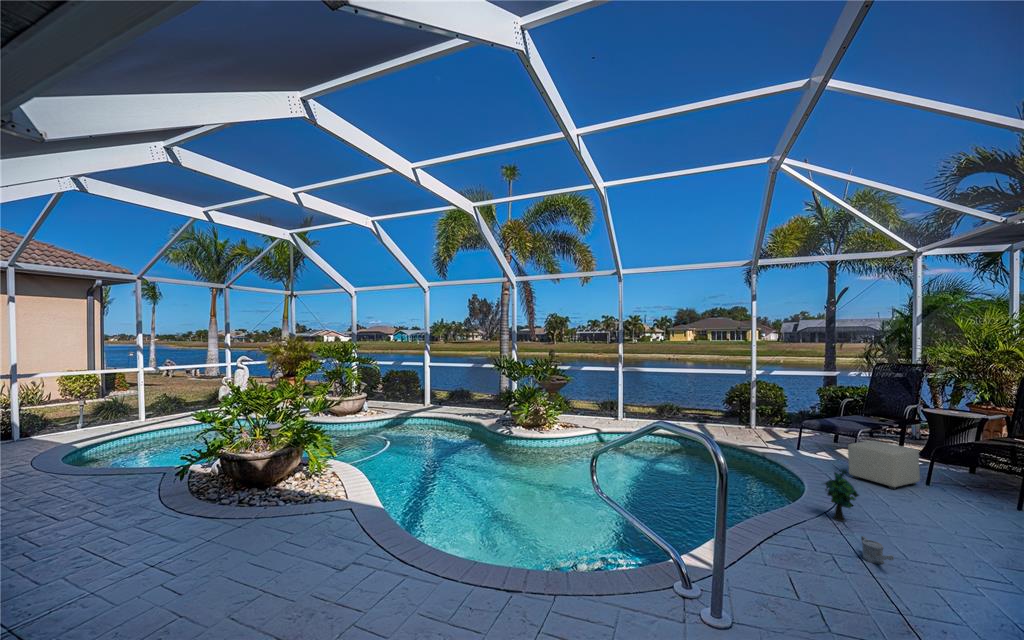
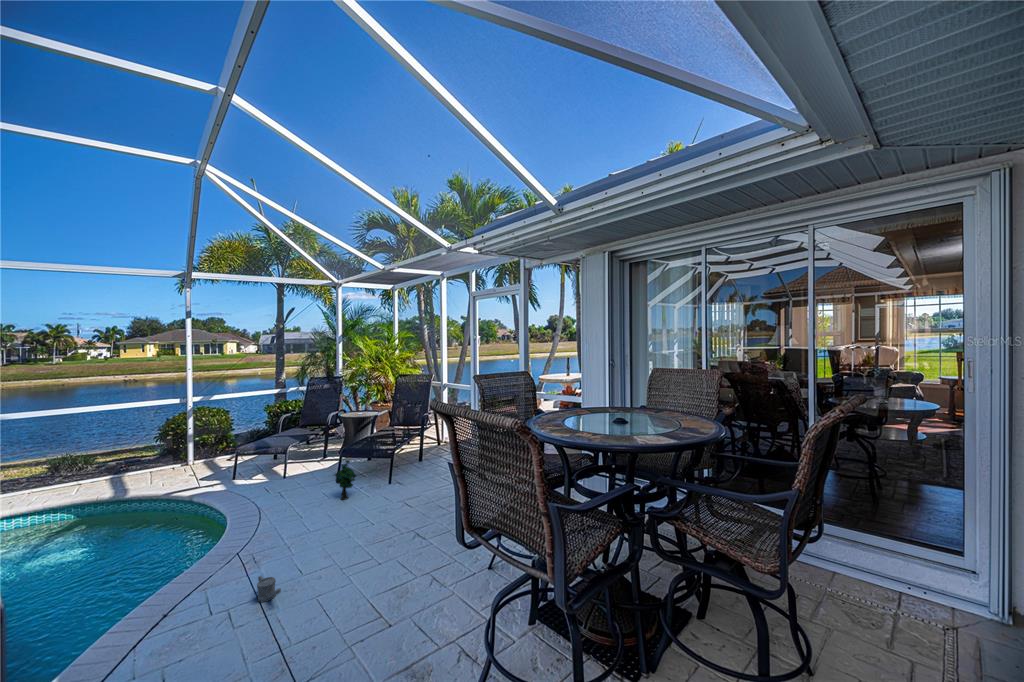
ottoman: present [848,440,920,490] -> none [273,455,329,498]
decorative plant: present [824,470,859,521] -> present [335,460,356,500]

